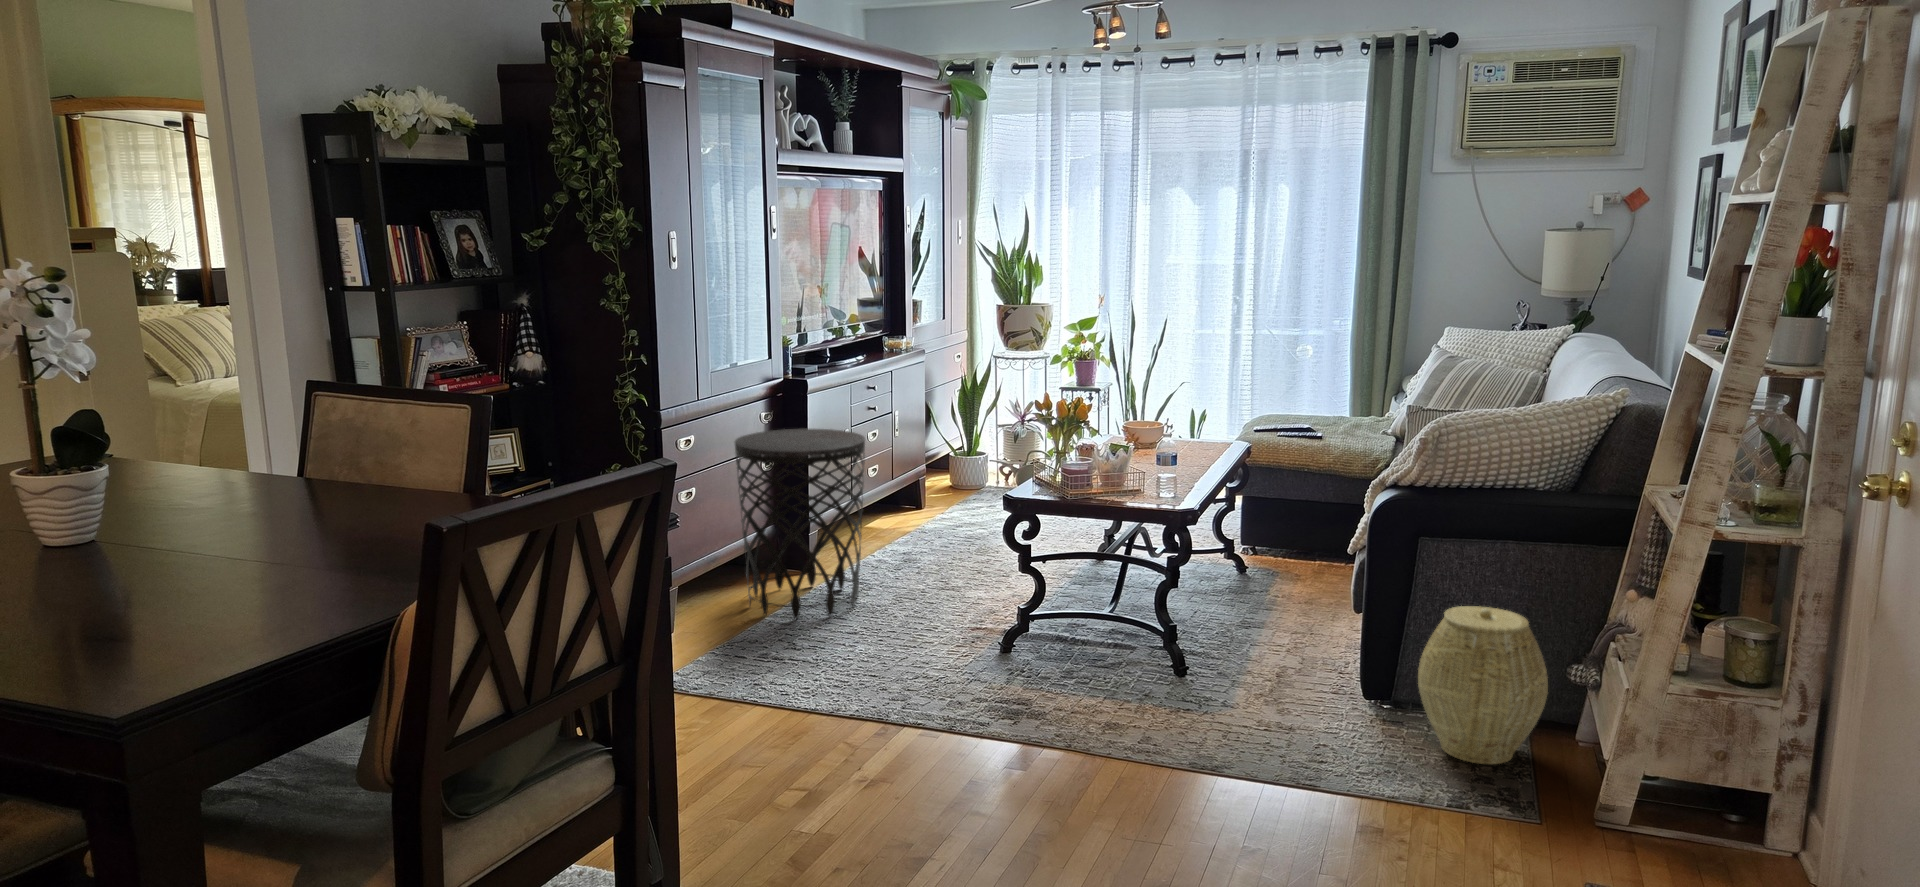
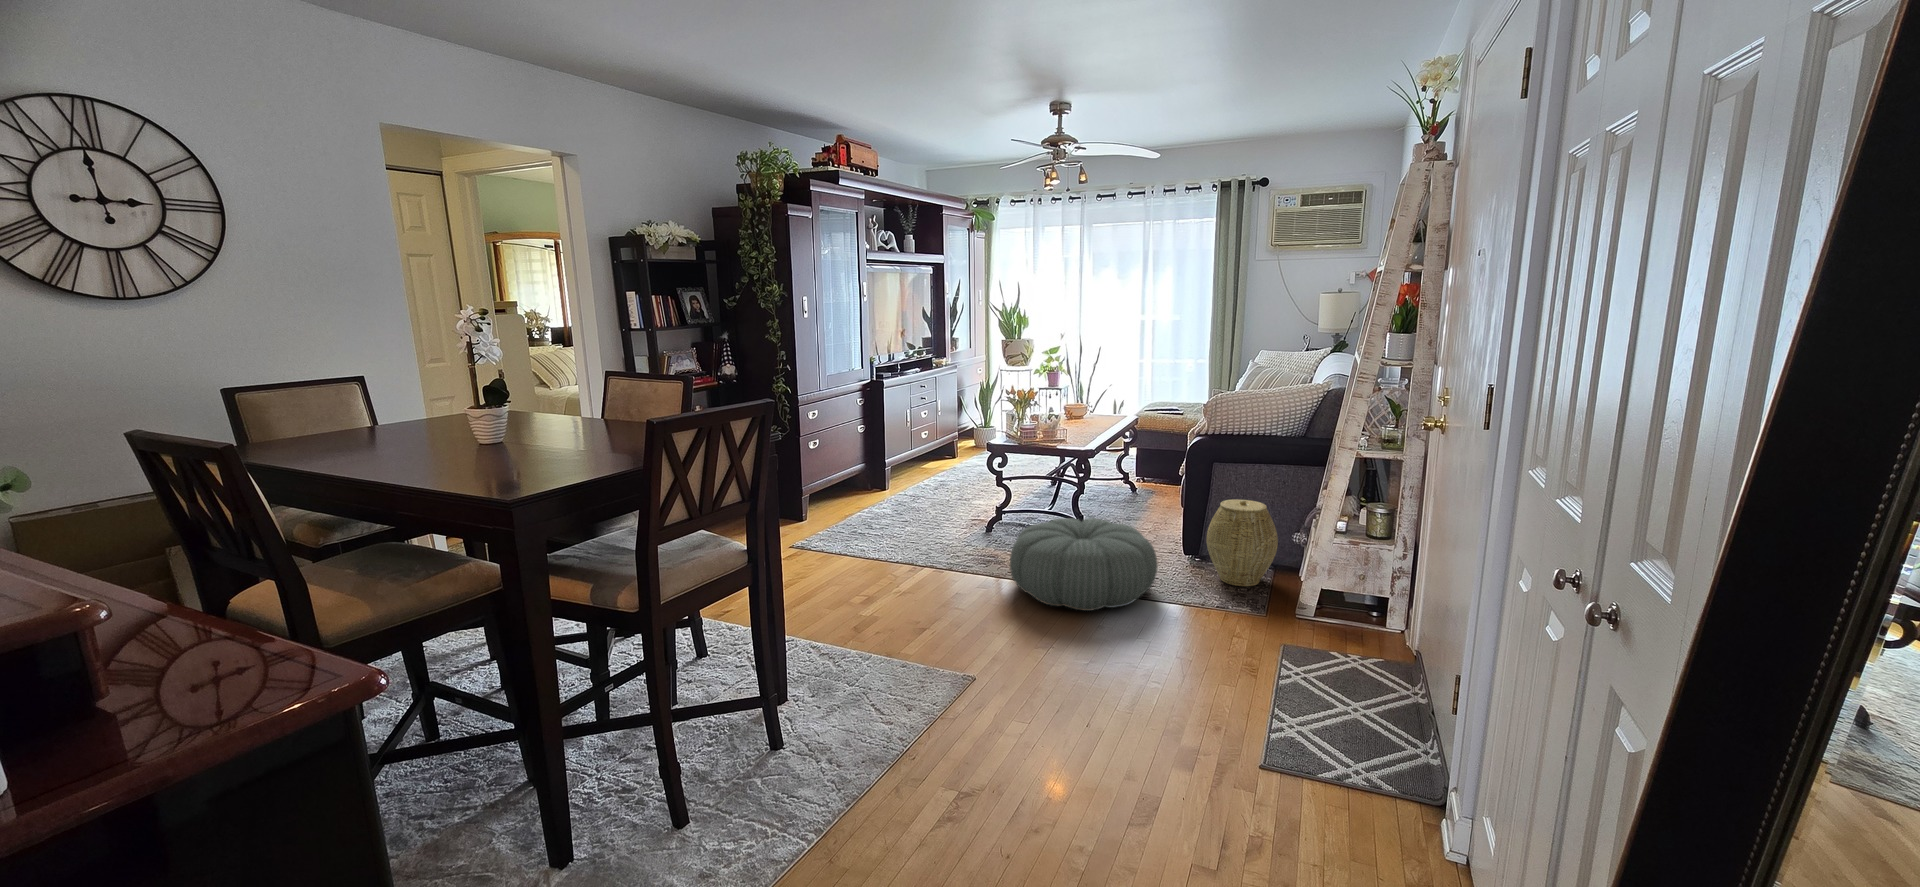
side table: present [735,429,865,619] -> none [842,408,914,513]
pouf: none [1072,642,1342,822] -> present [1010,518,1158,611]

